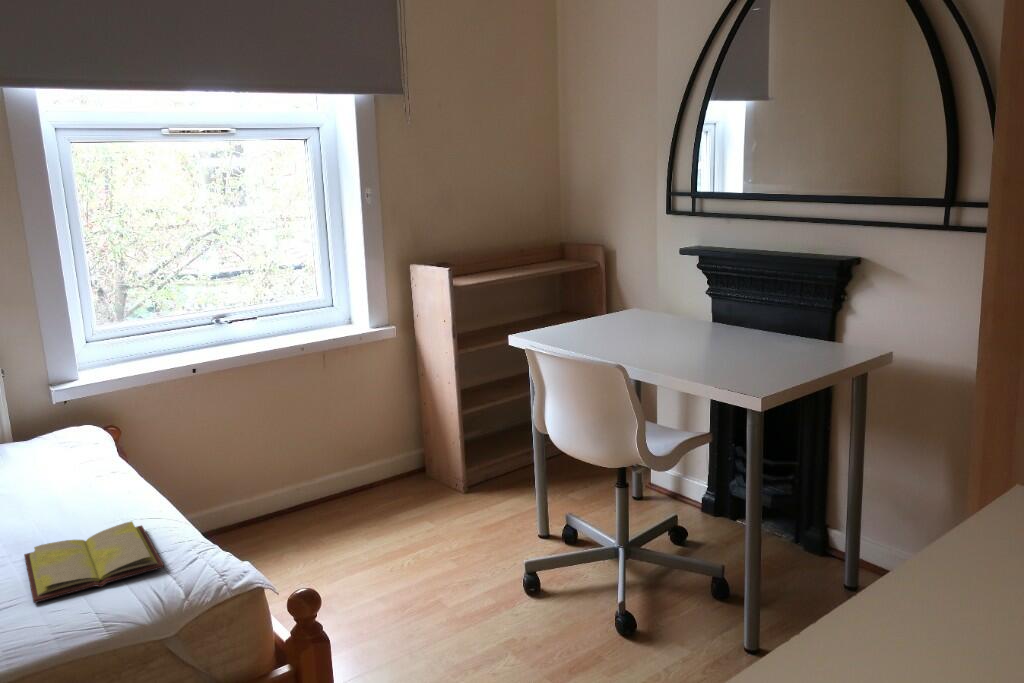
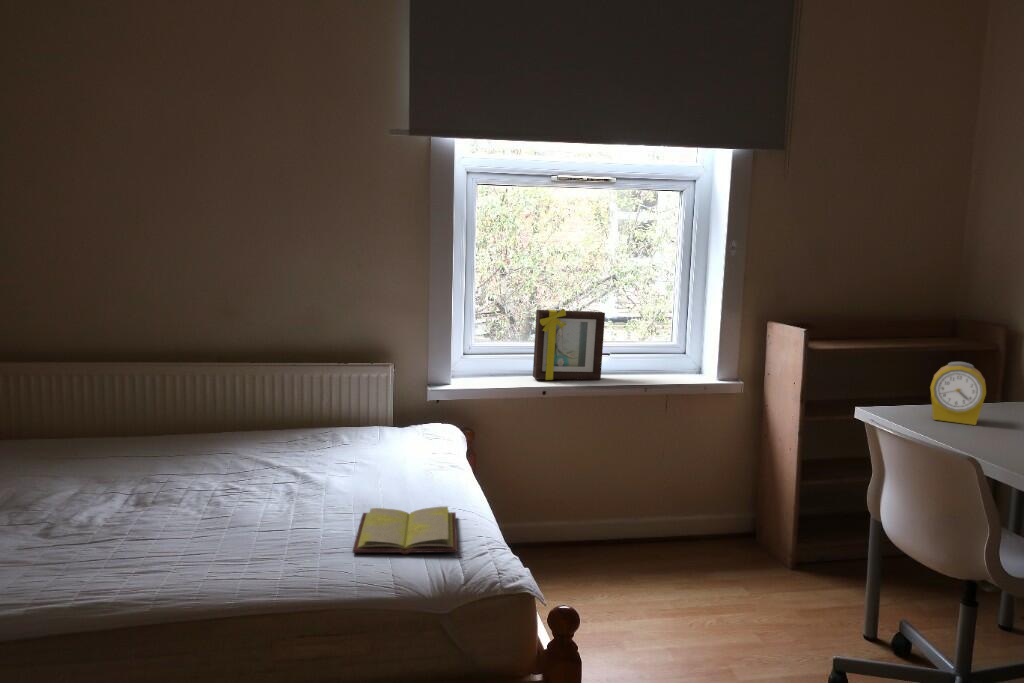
picture frame: none [168,274,253,358] -> present [533,309,605,380]
alarm clock: none [567,283,610,337] -> present [930,362,986,425]

